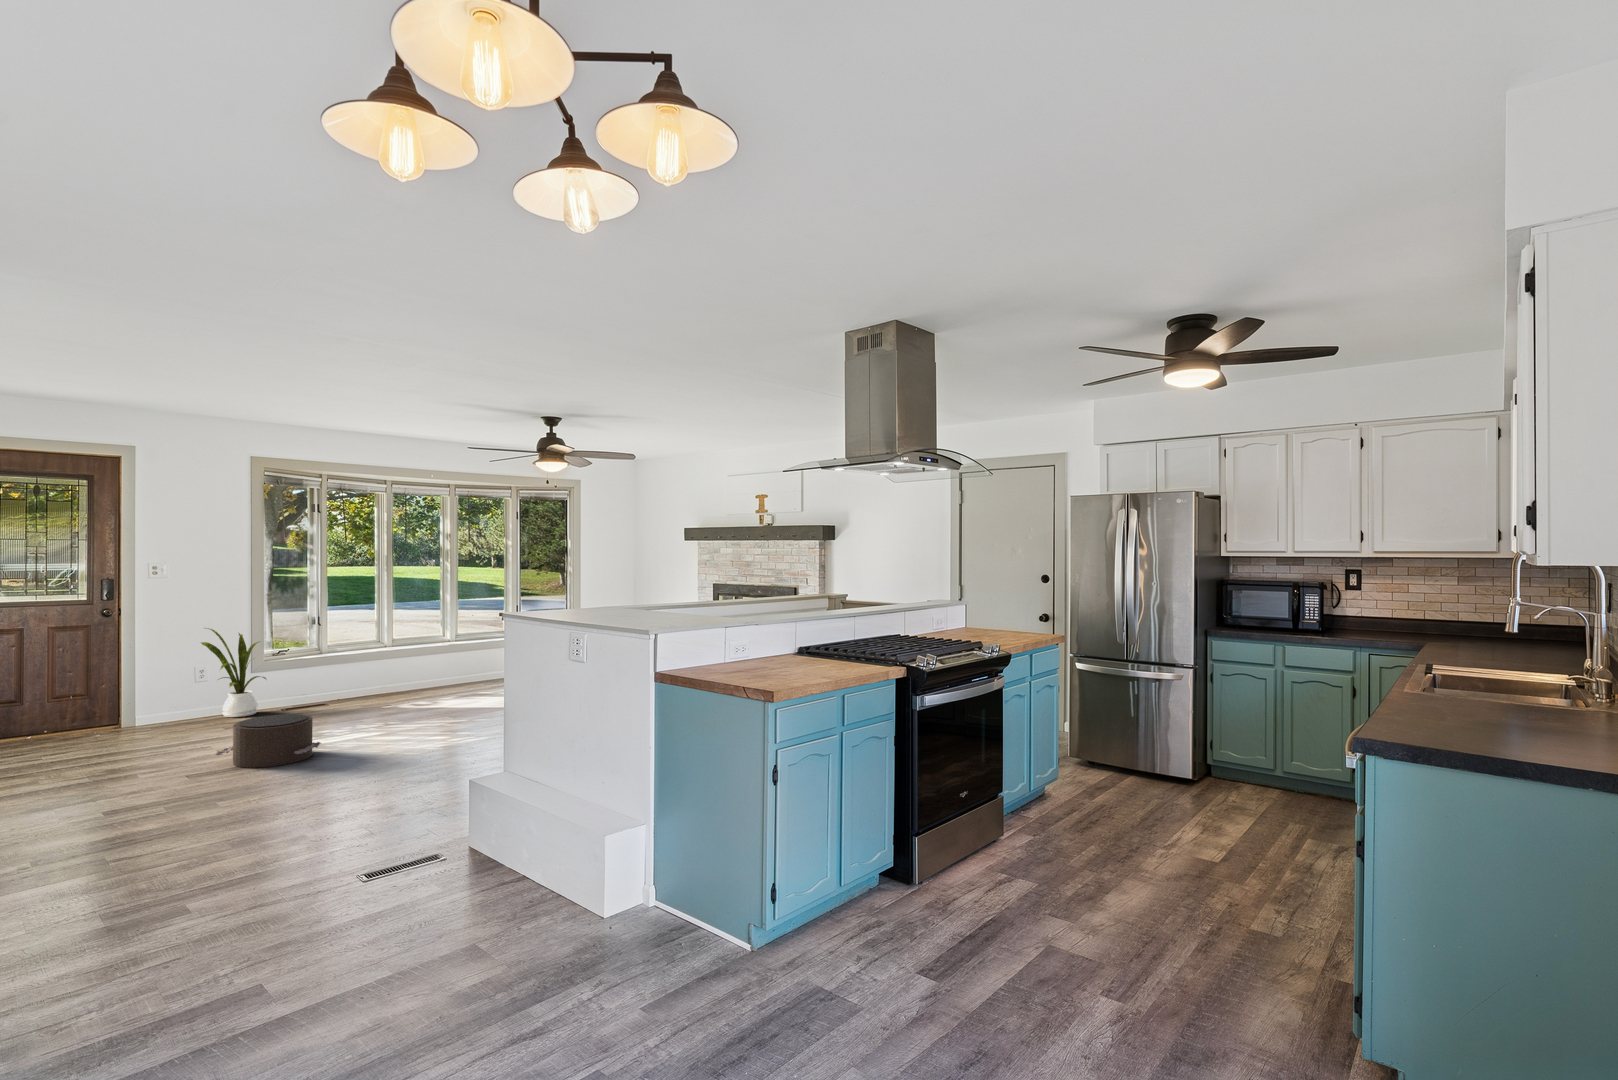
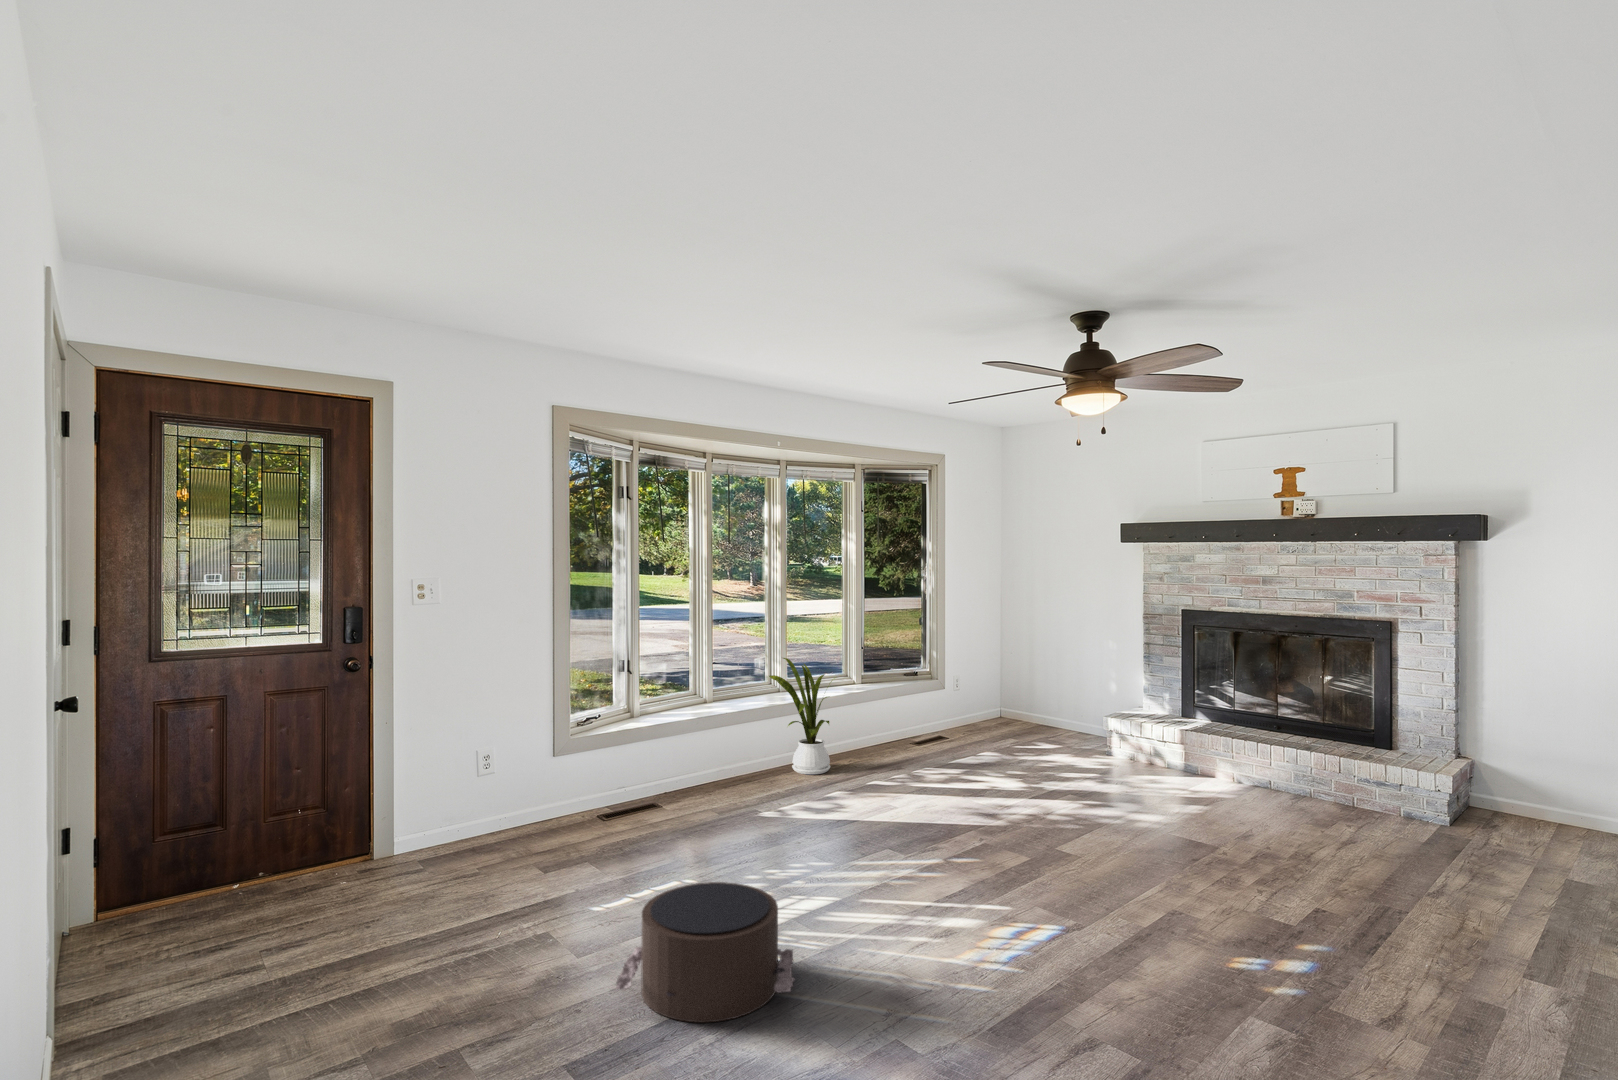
house plant: present [201,628,267,717] -> present [769,658,835,774]

